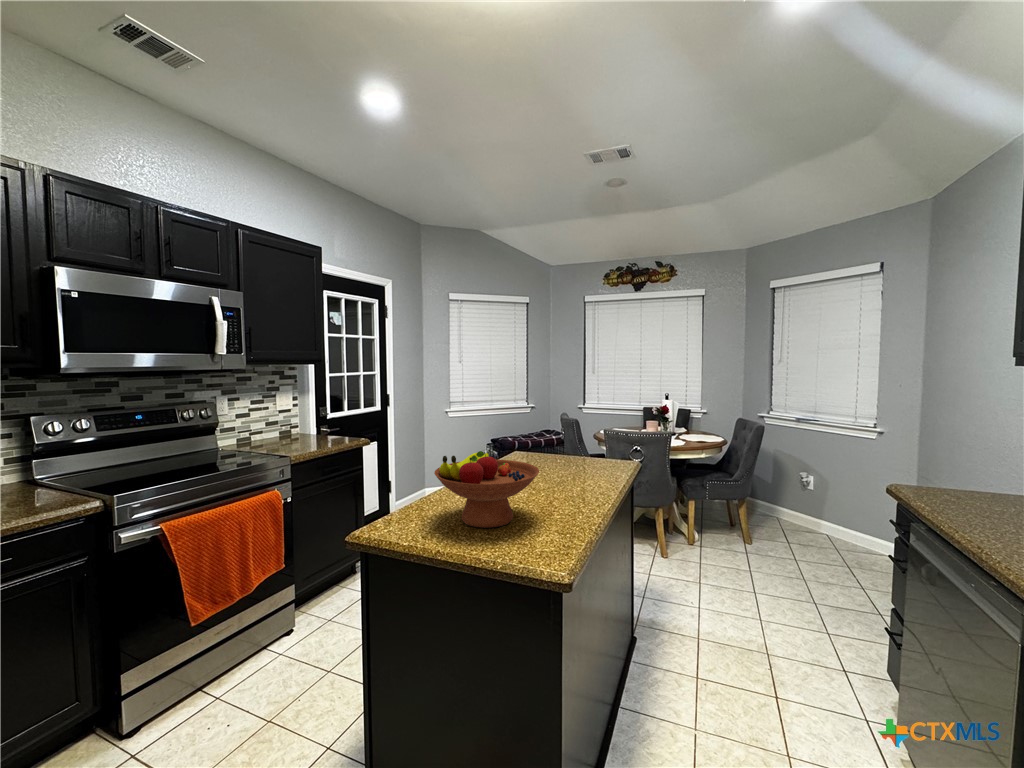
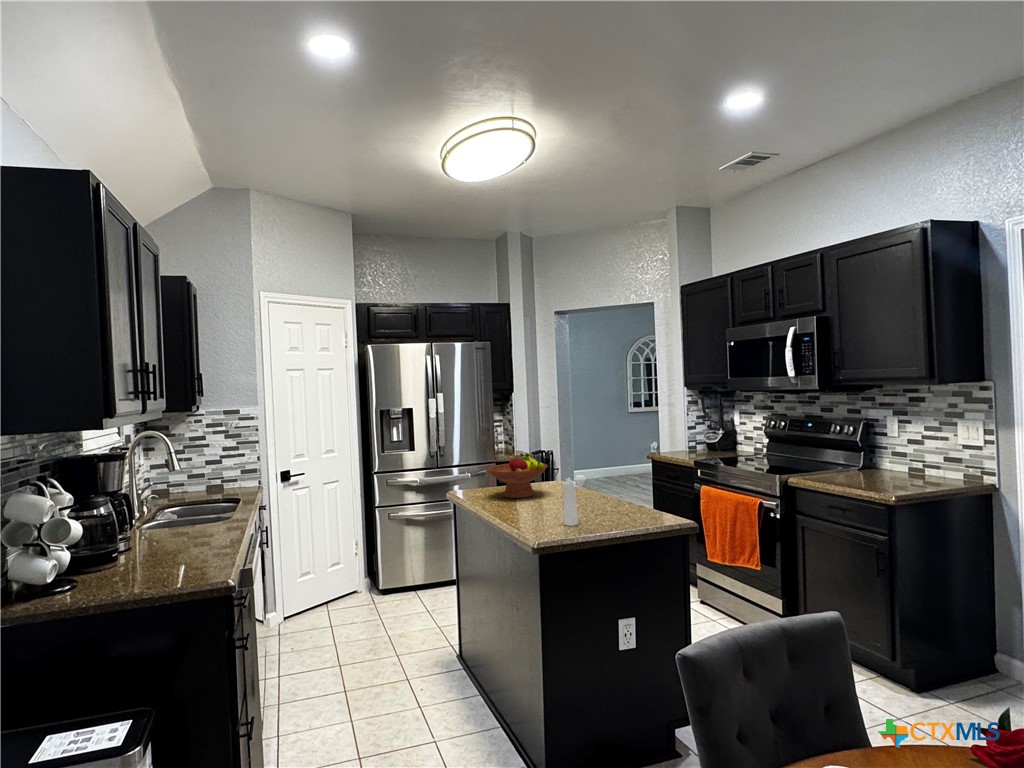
pepper mill: none [559,417,578,470] -> present [562,475,586,526]

